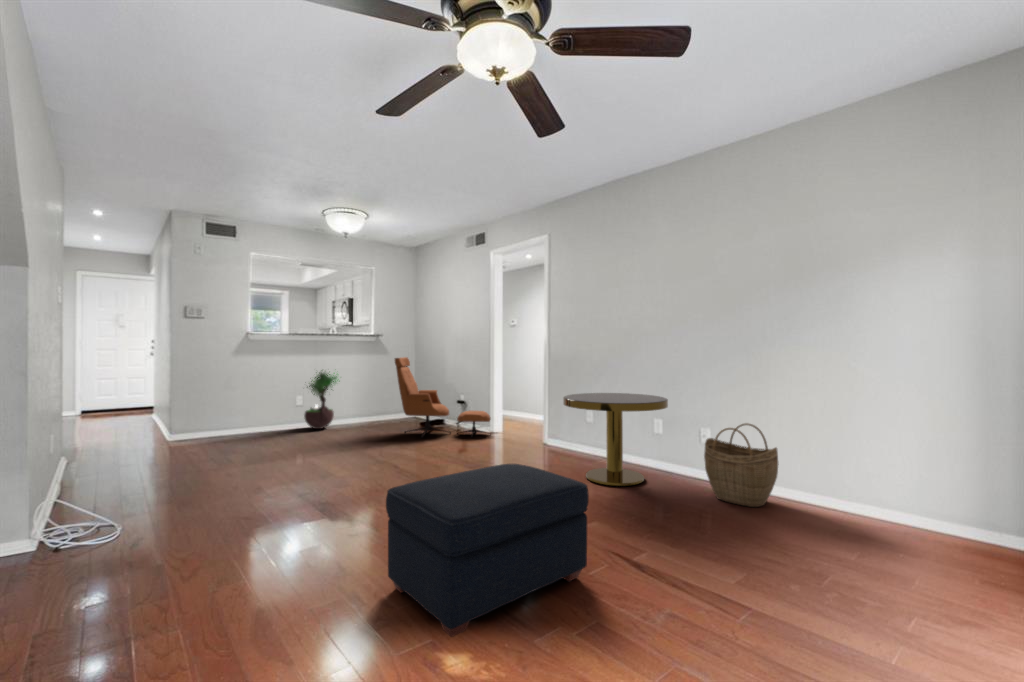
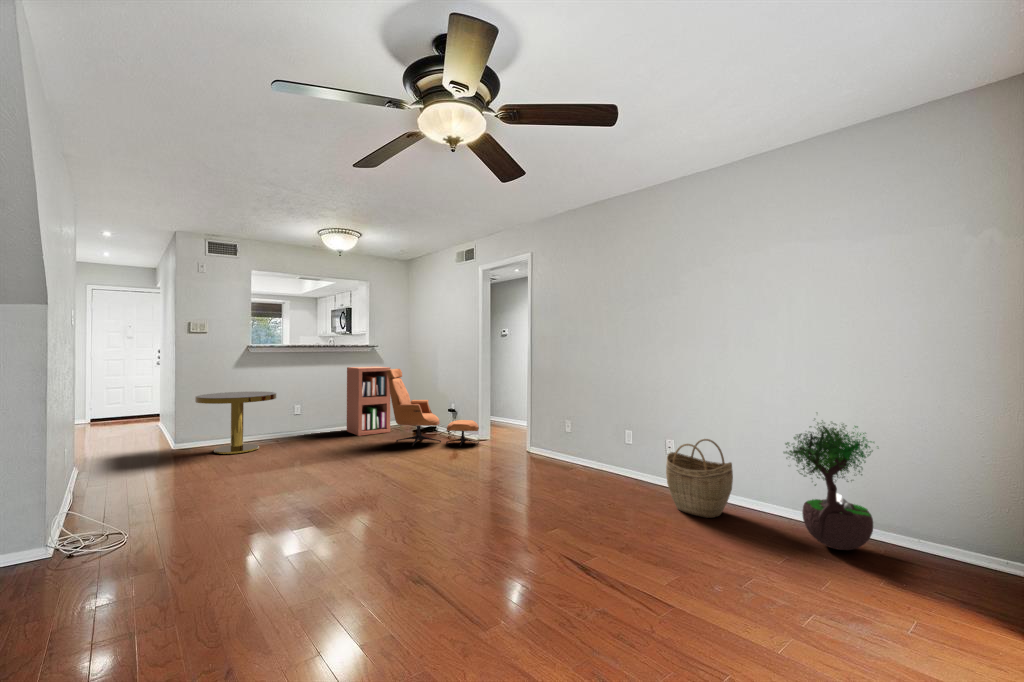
bookshelf: none [351,357,397,428] -> present [347,367,390,436]
potted tree: present [304,370,338,429] -> present [784,422,874,550]
side table: present [563,393,668,486] -> present [195,391,276,454]
ottoman: present [386,464,589,637] -> none [358,479,539,635]

